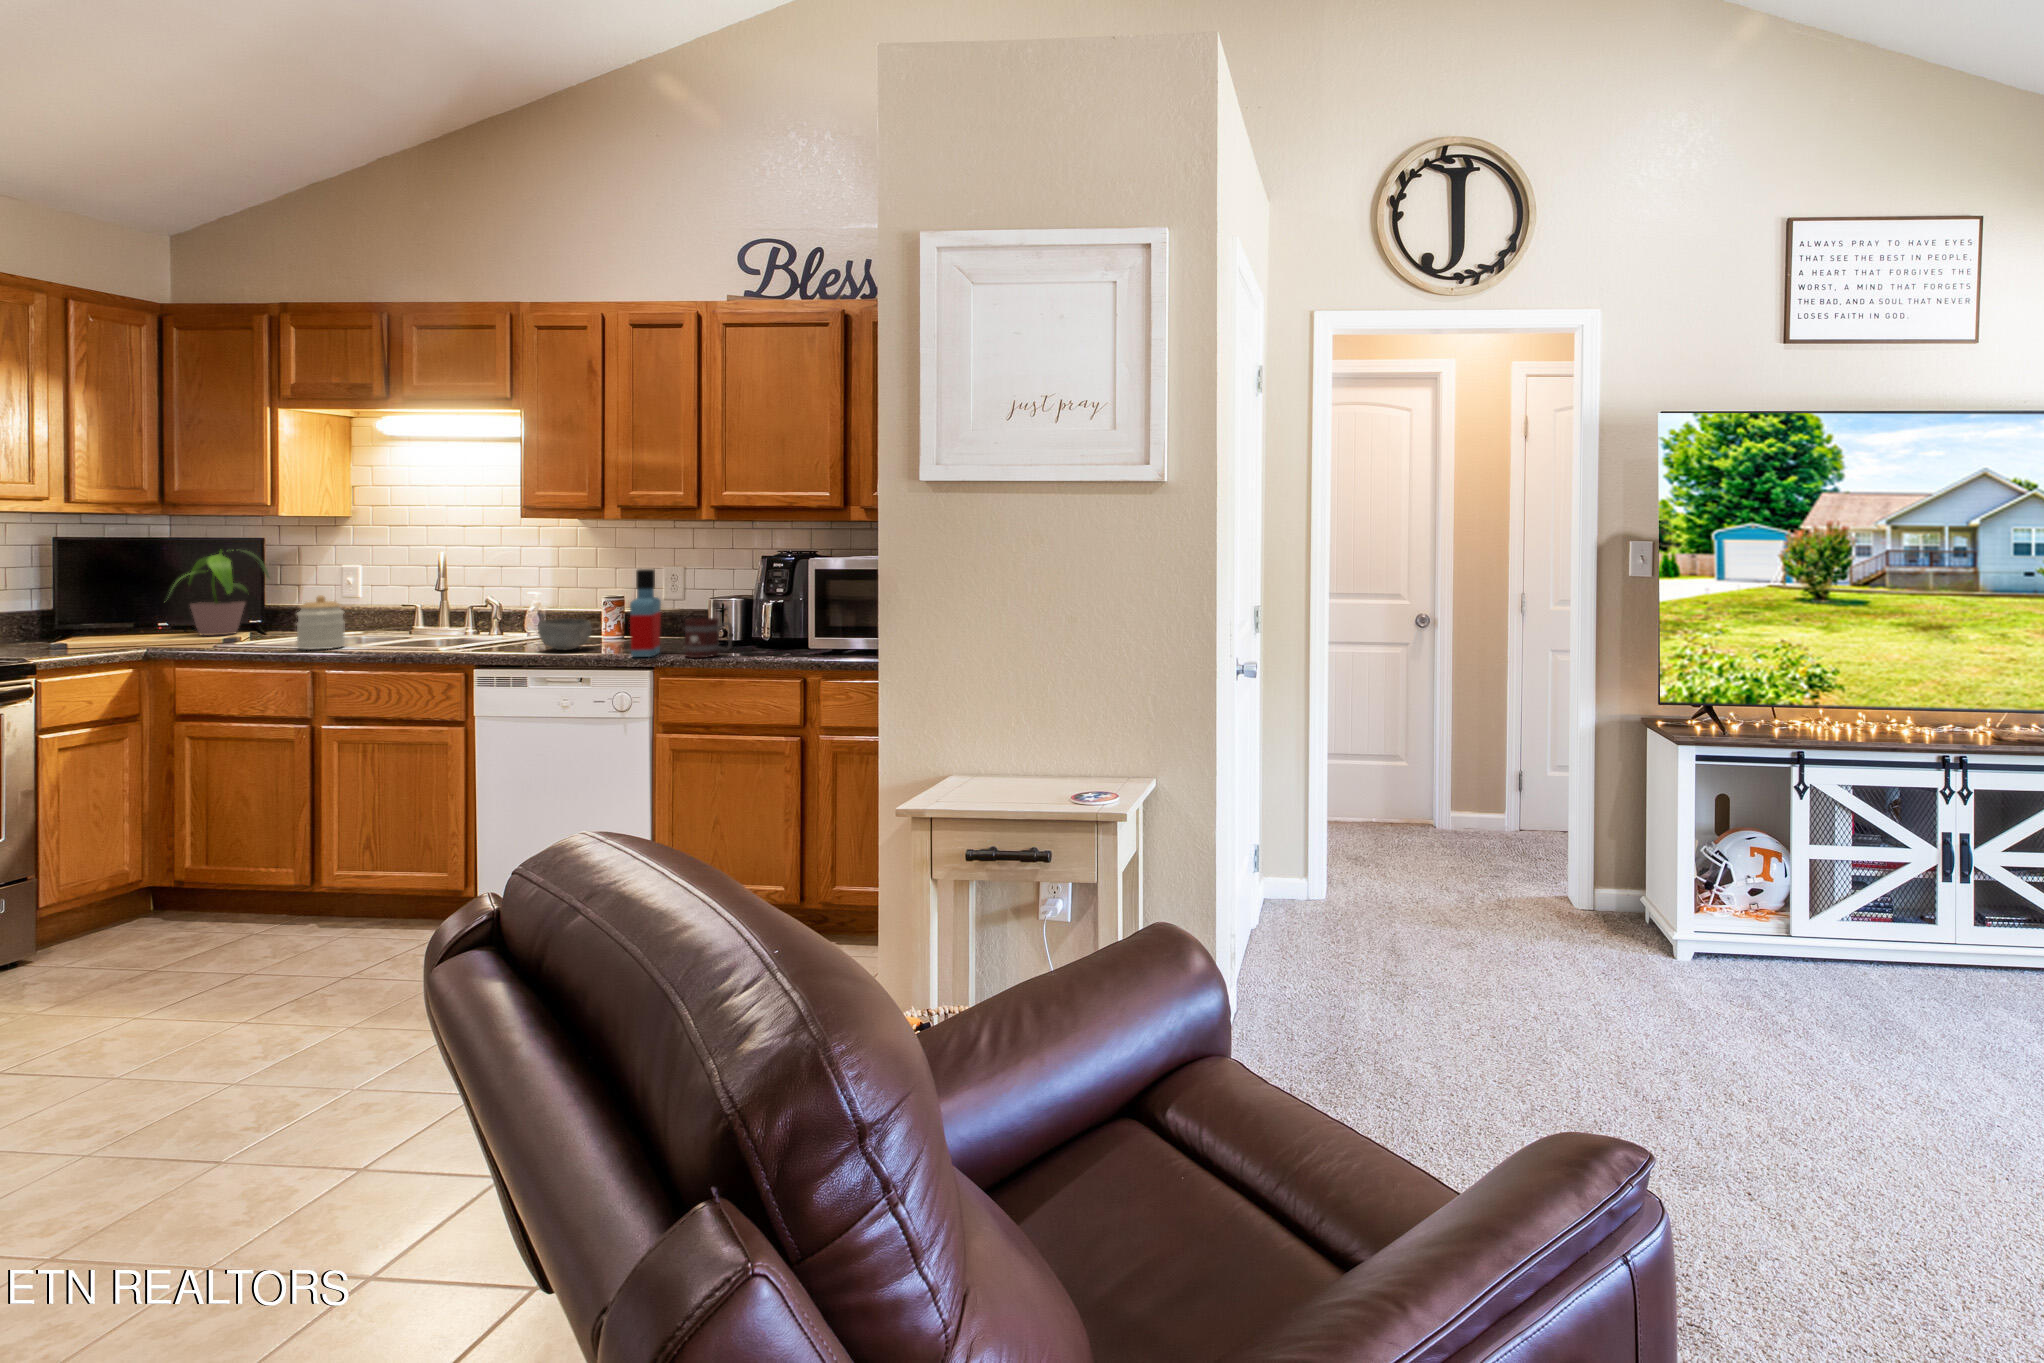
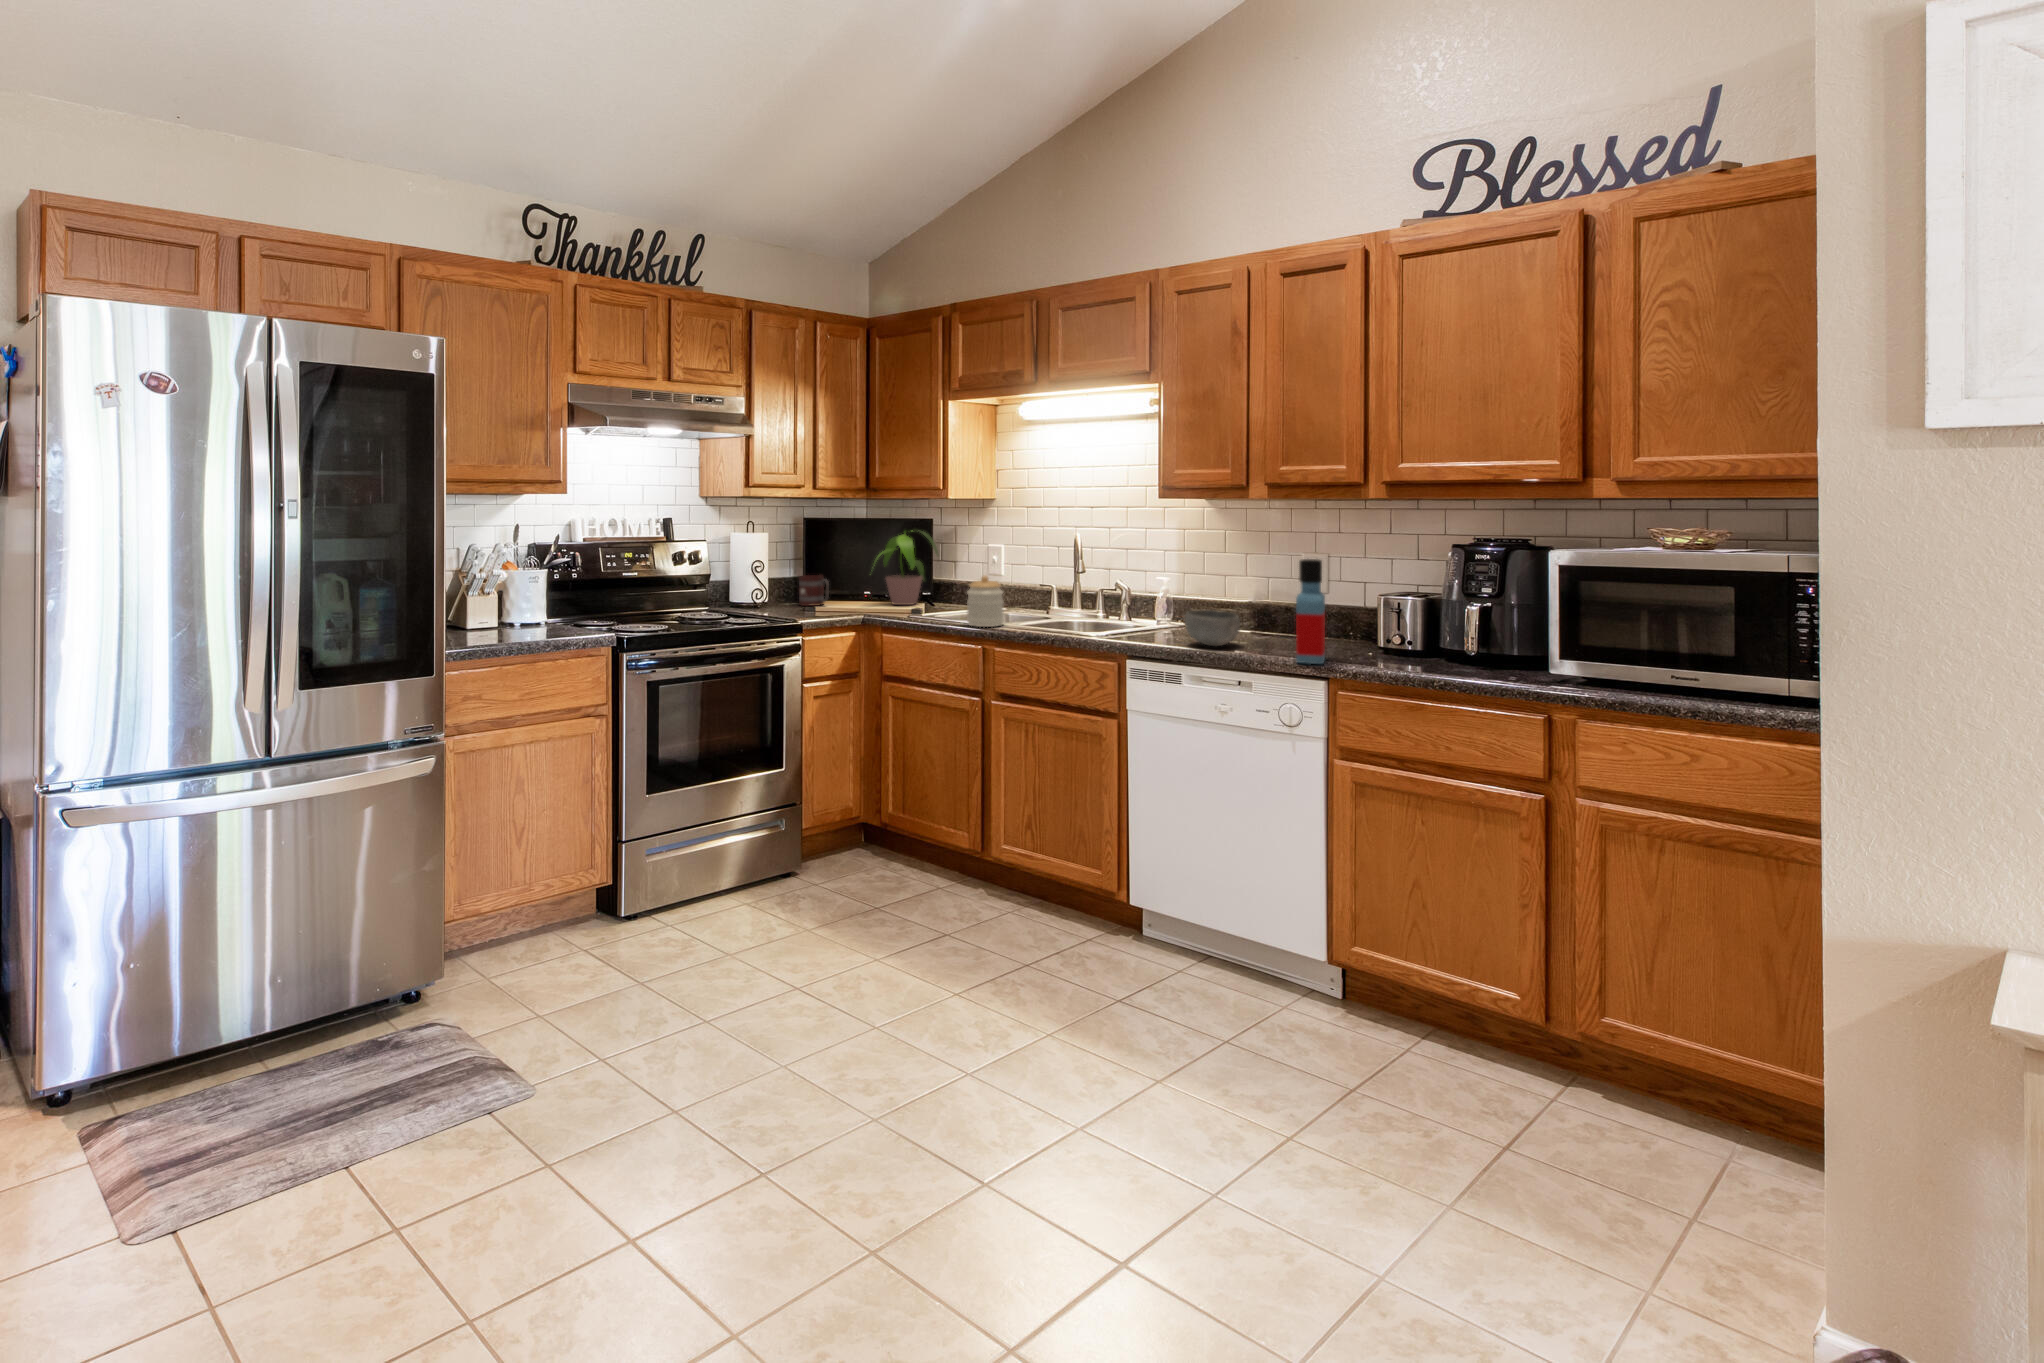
mug: present [685,618,733,658] -> present [798,575,829,606]

